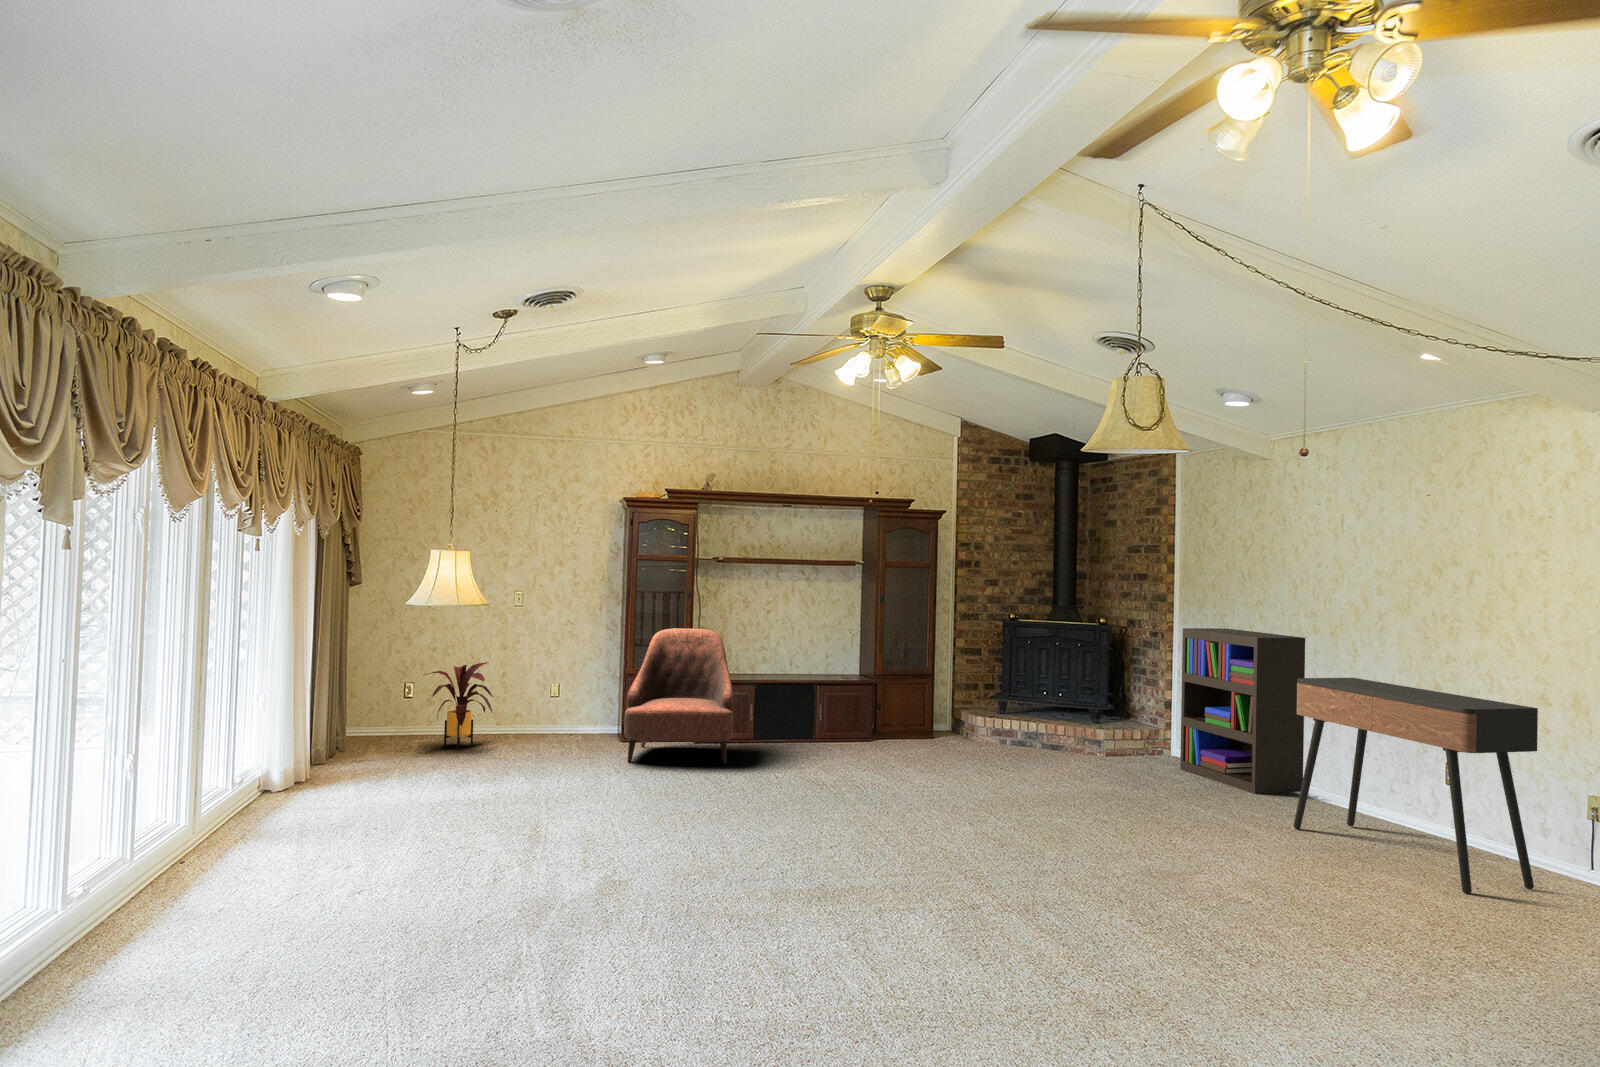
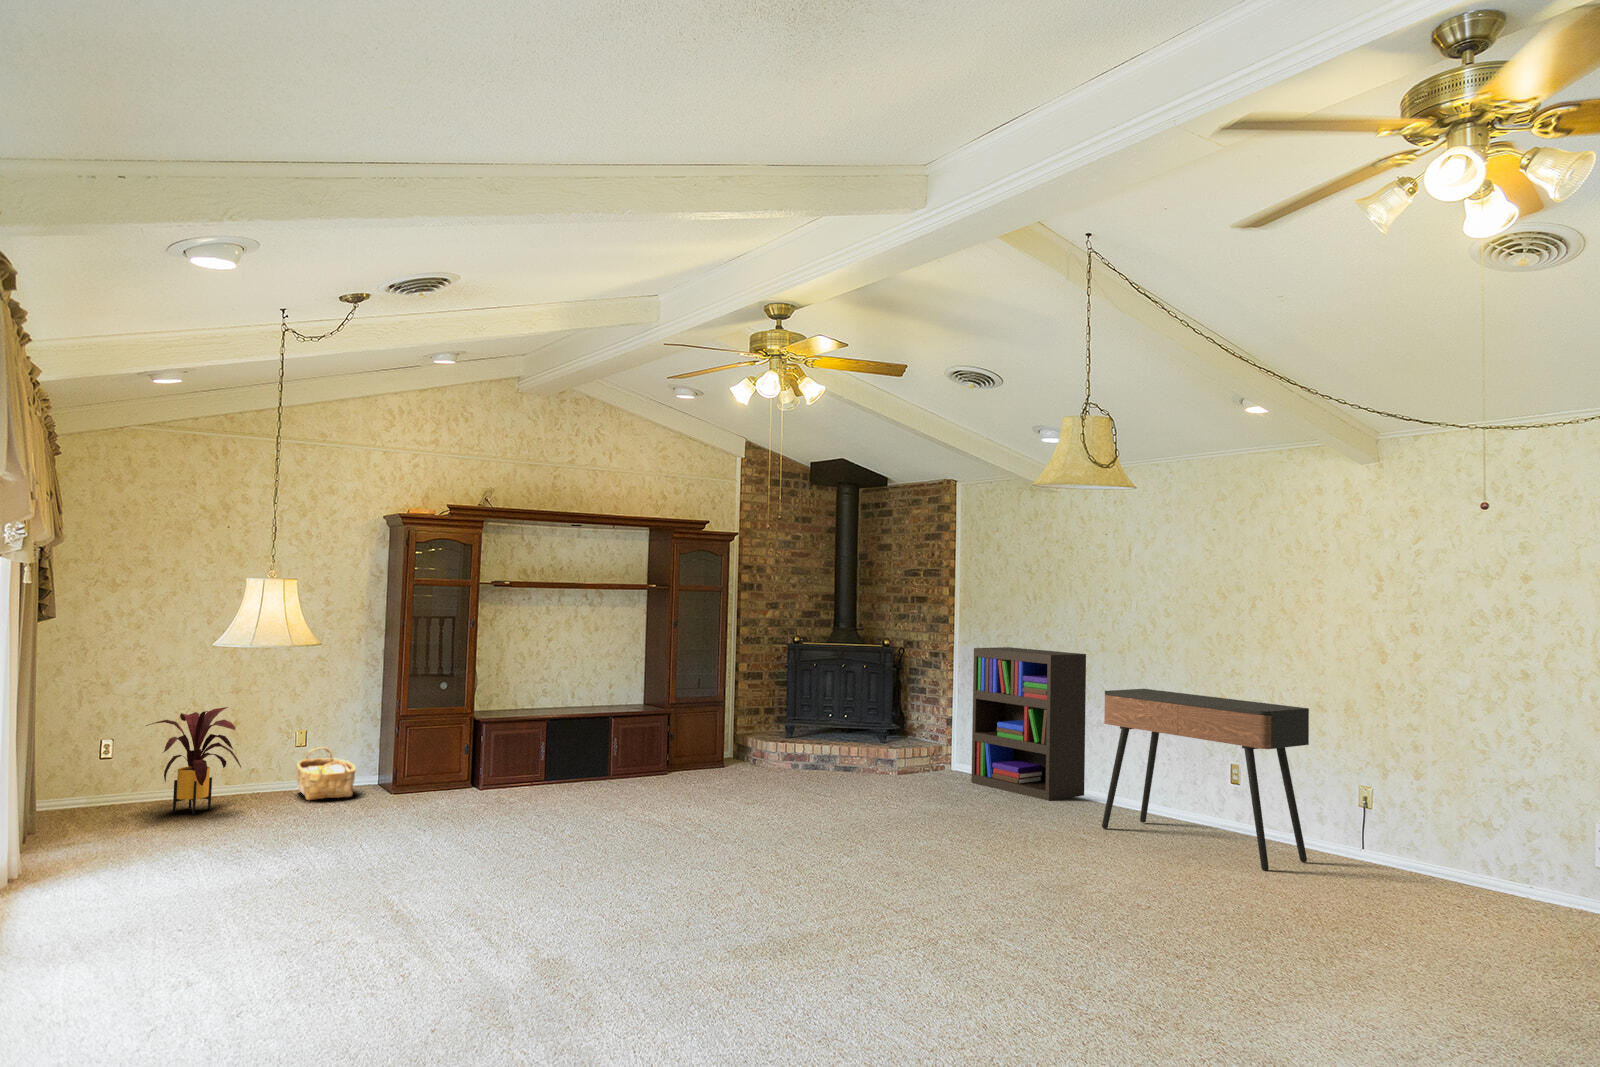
armchair: present [624,628,733,764] -> none [416,660,542,815]
woven basket: none [544,699,590,744] -> present [297,747,356,800]

